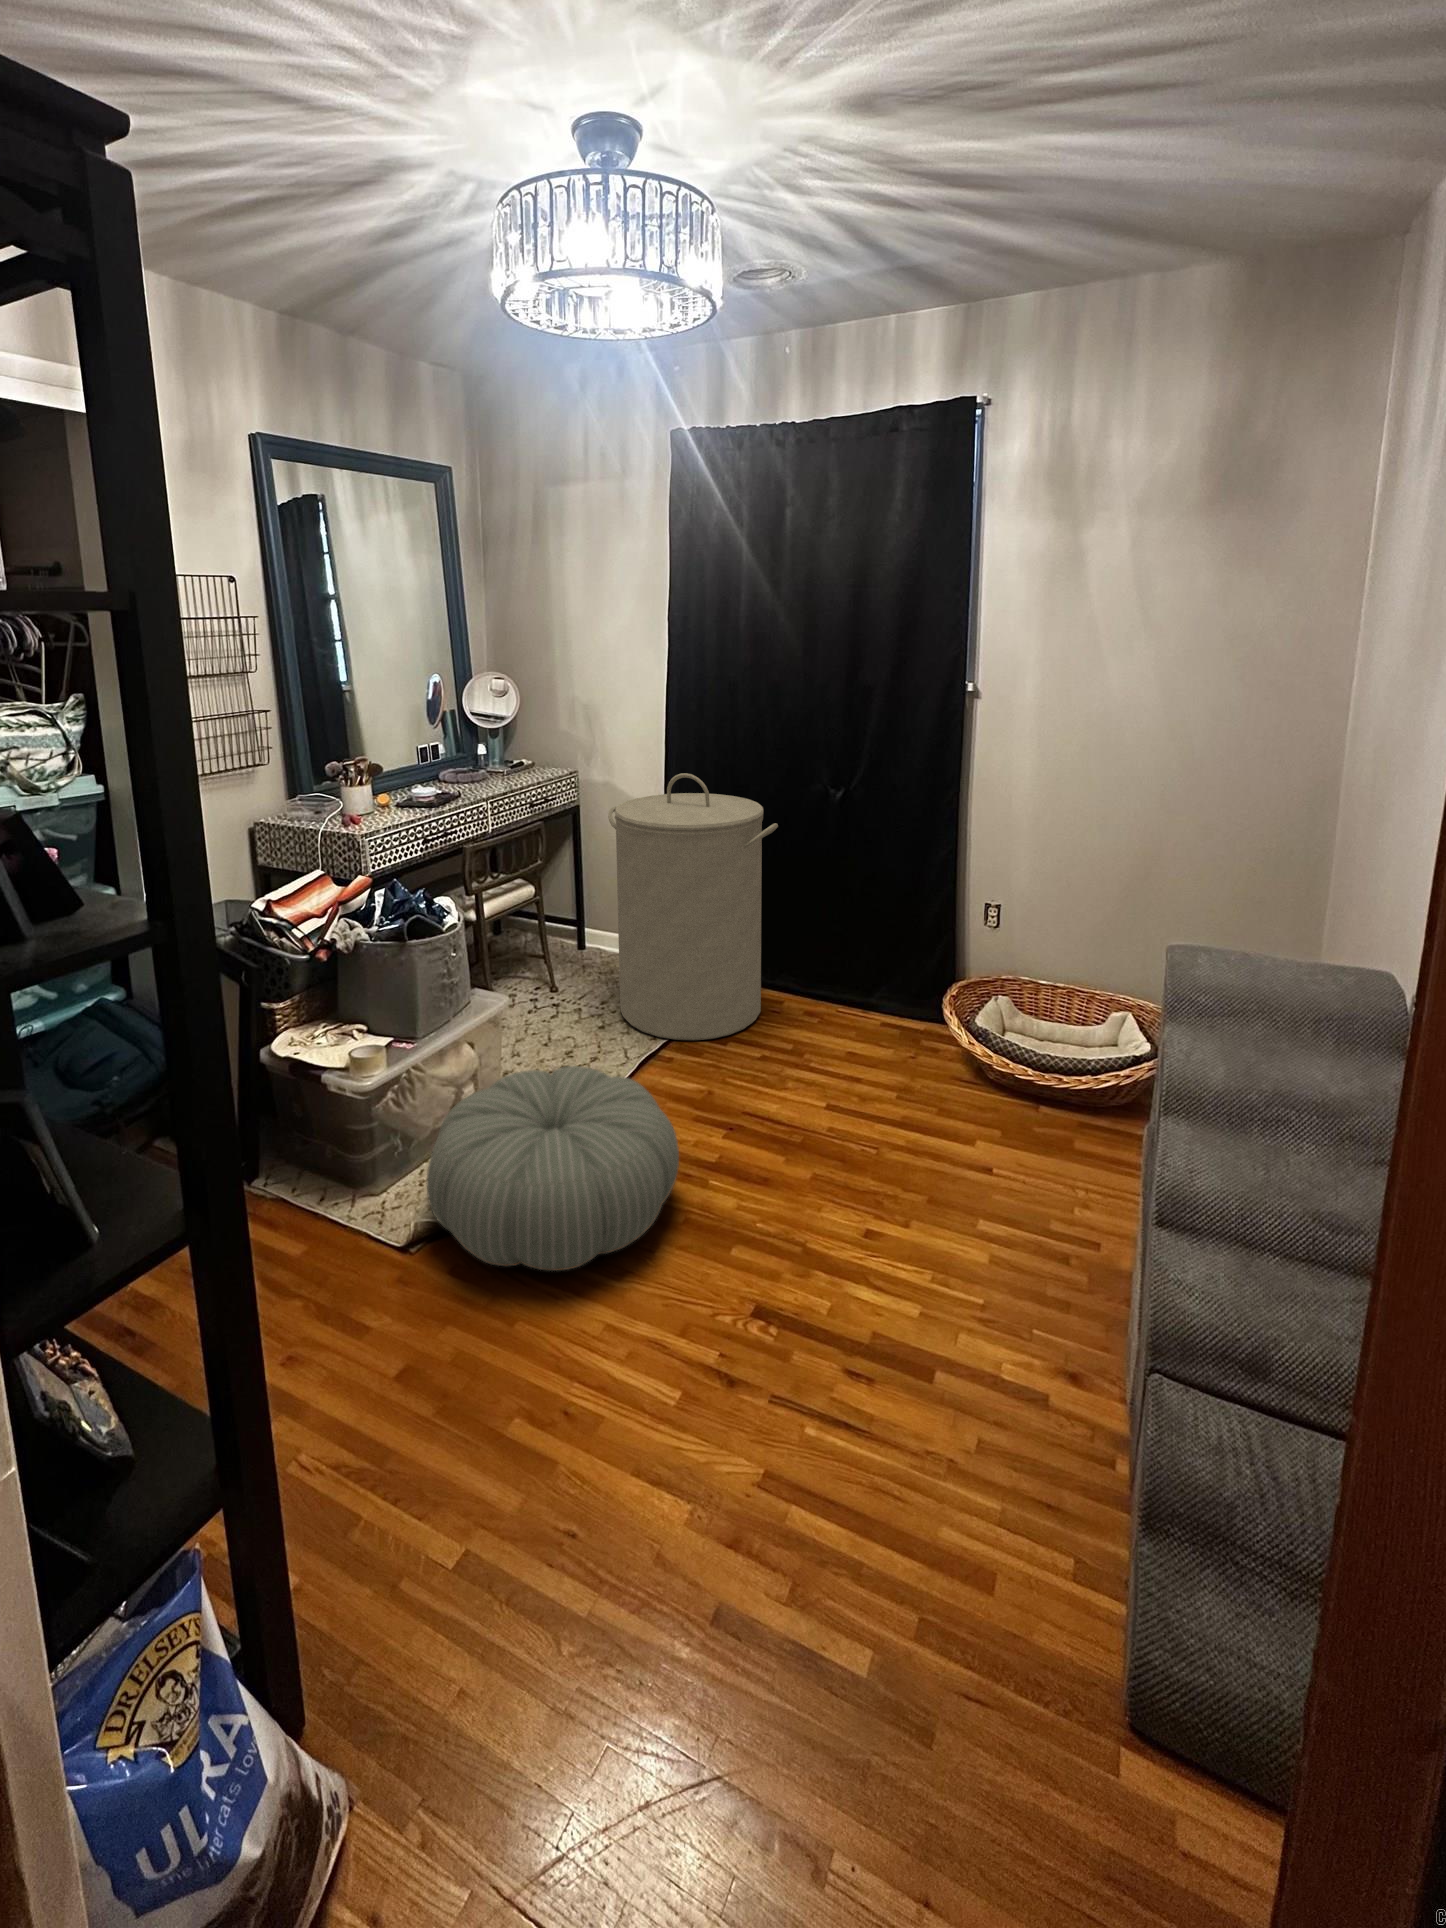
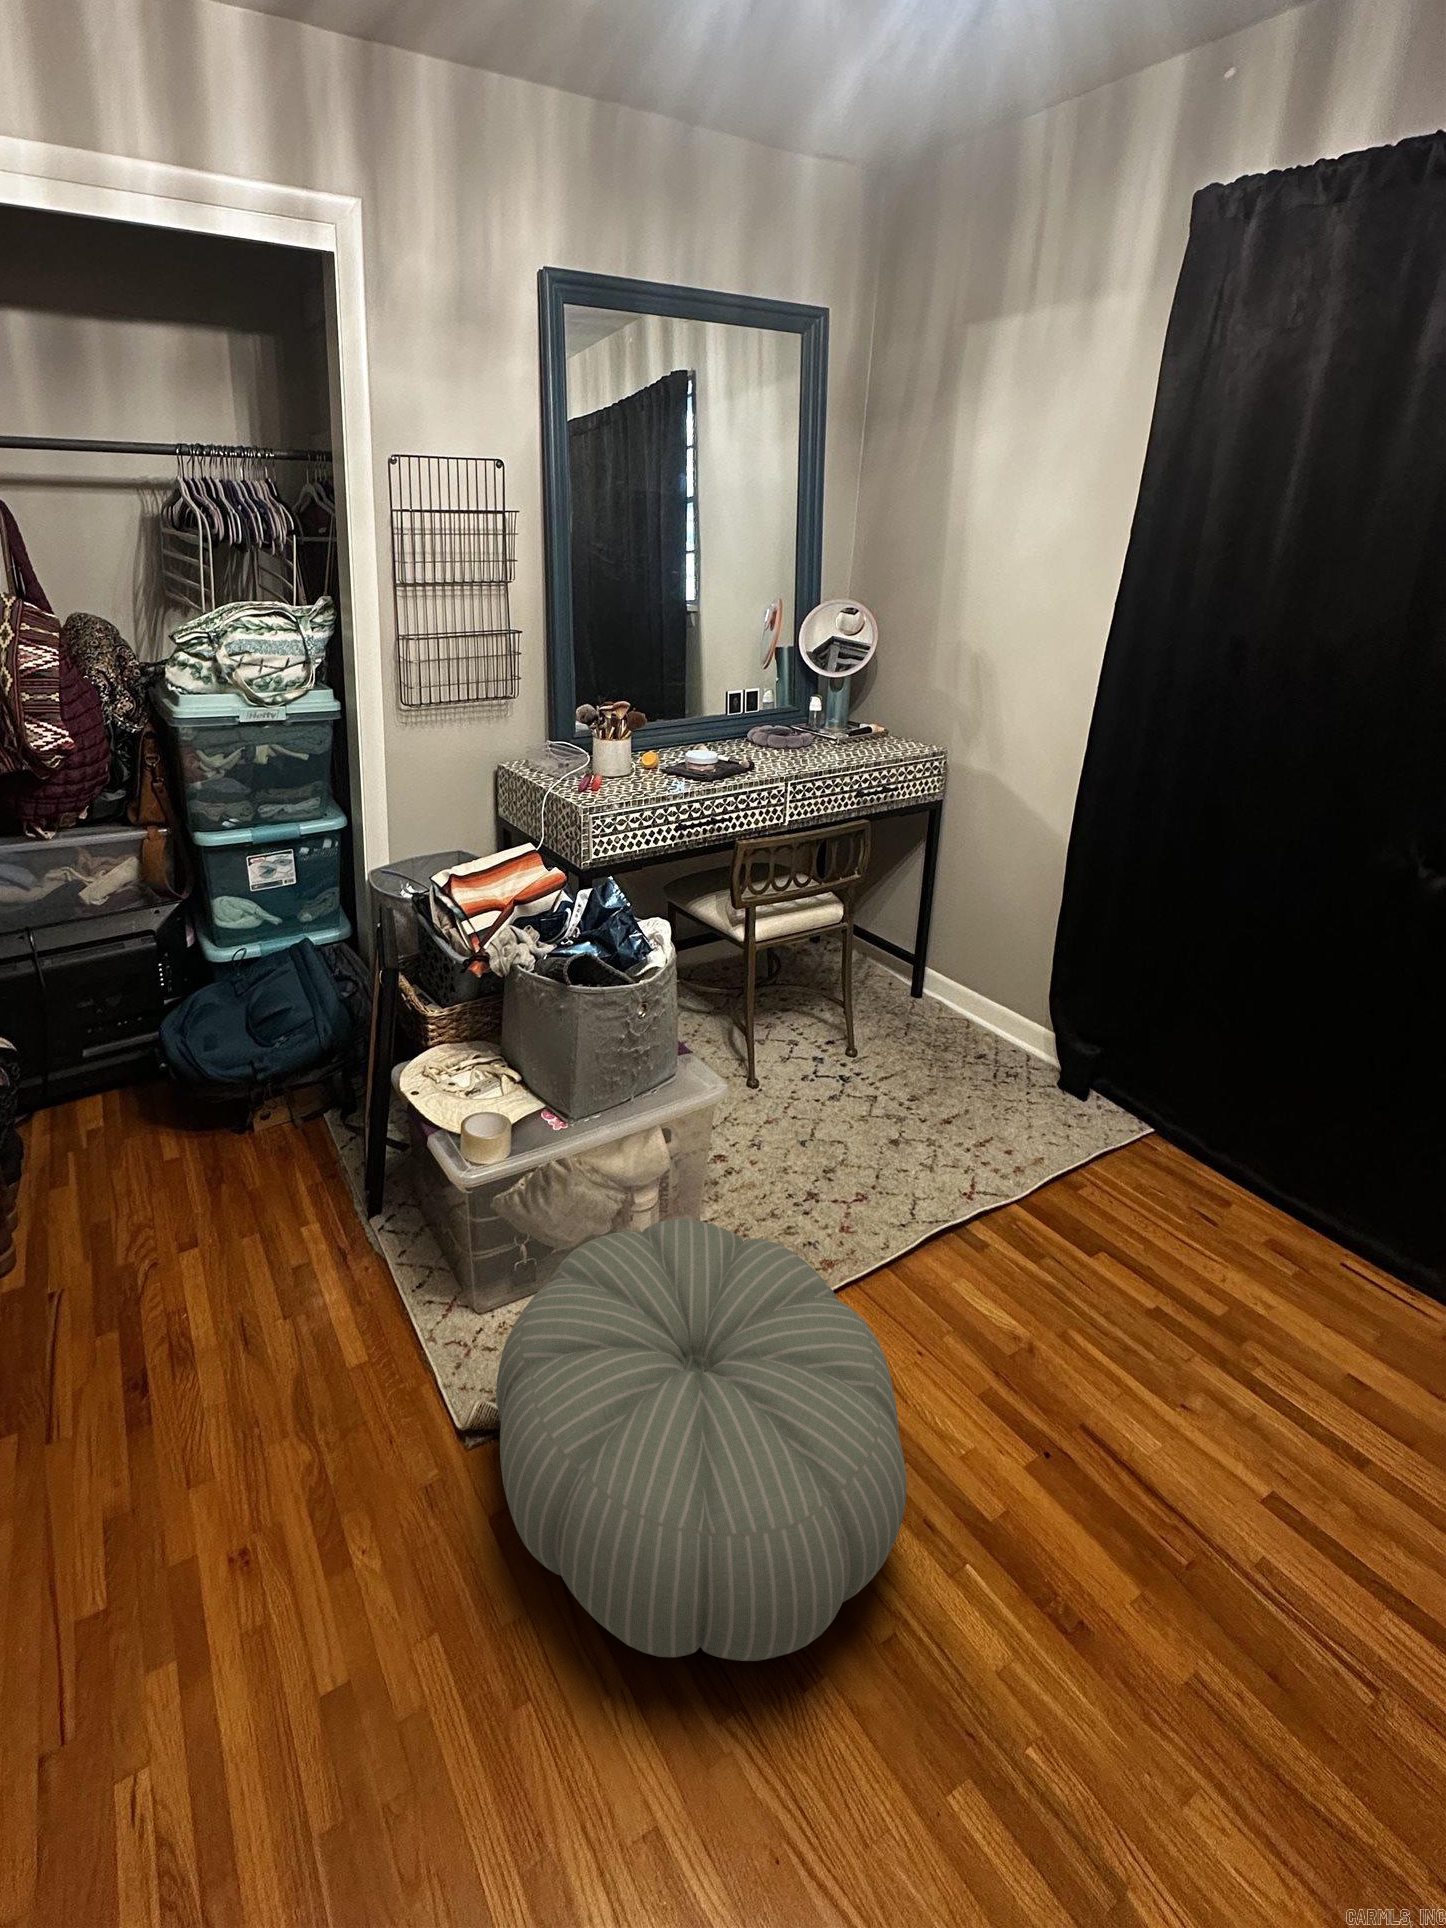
laundry hamper: present [608,773,778,1040] -> none [932,793,1278,1238]

